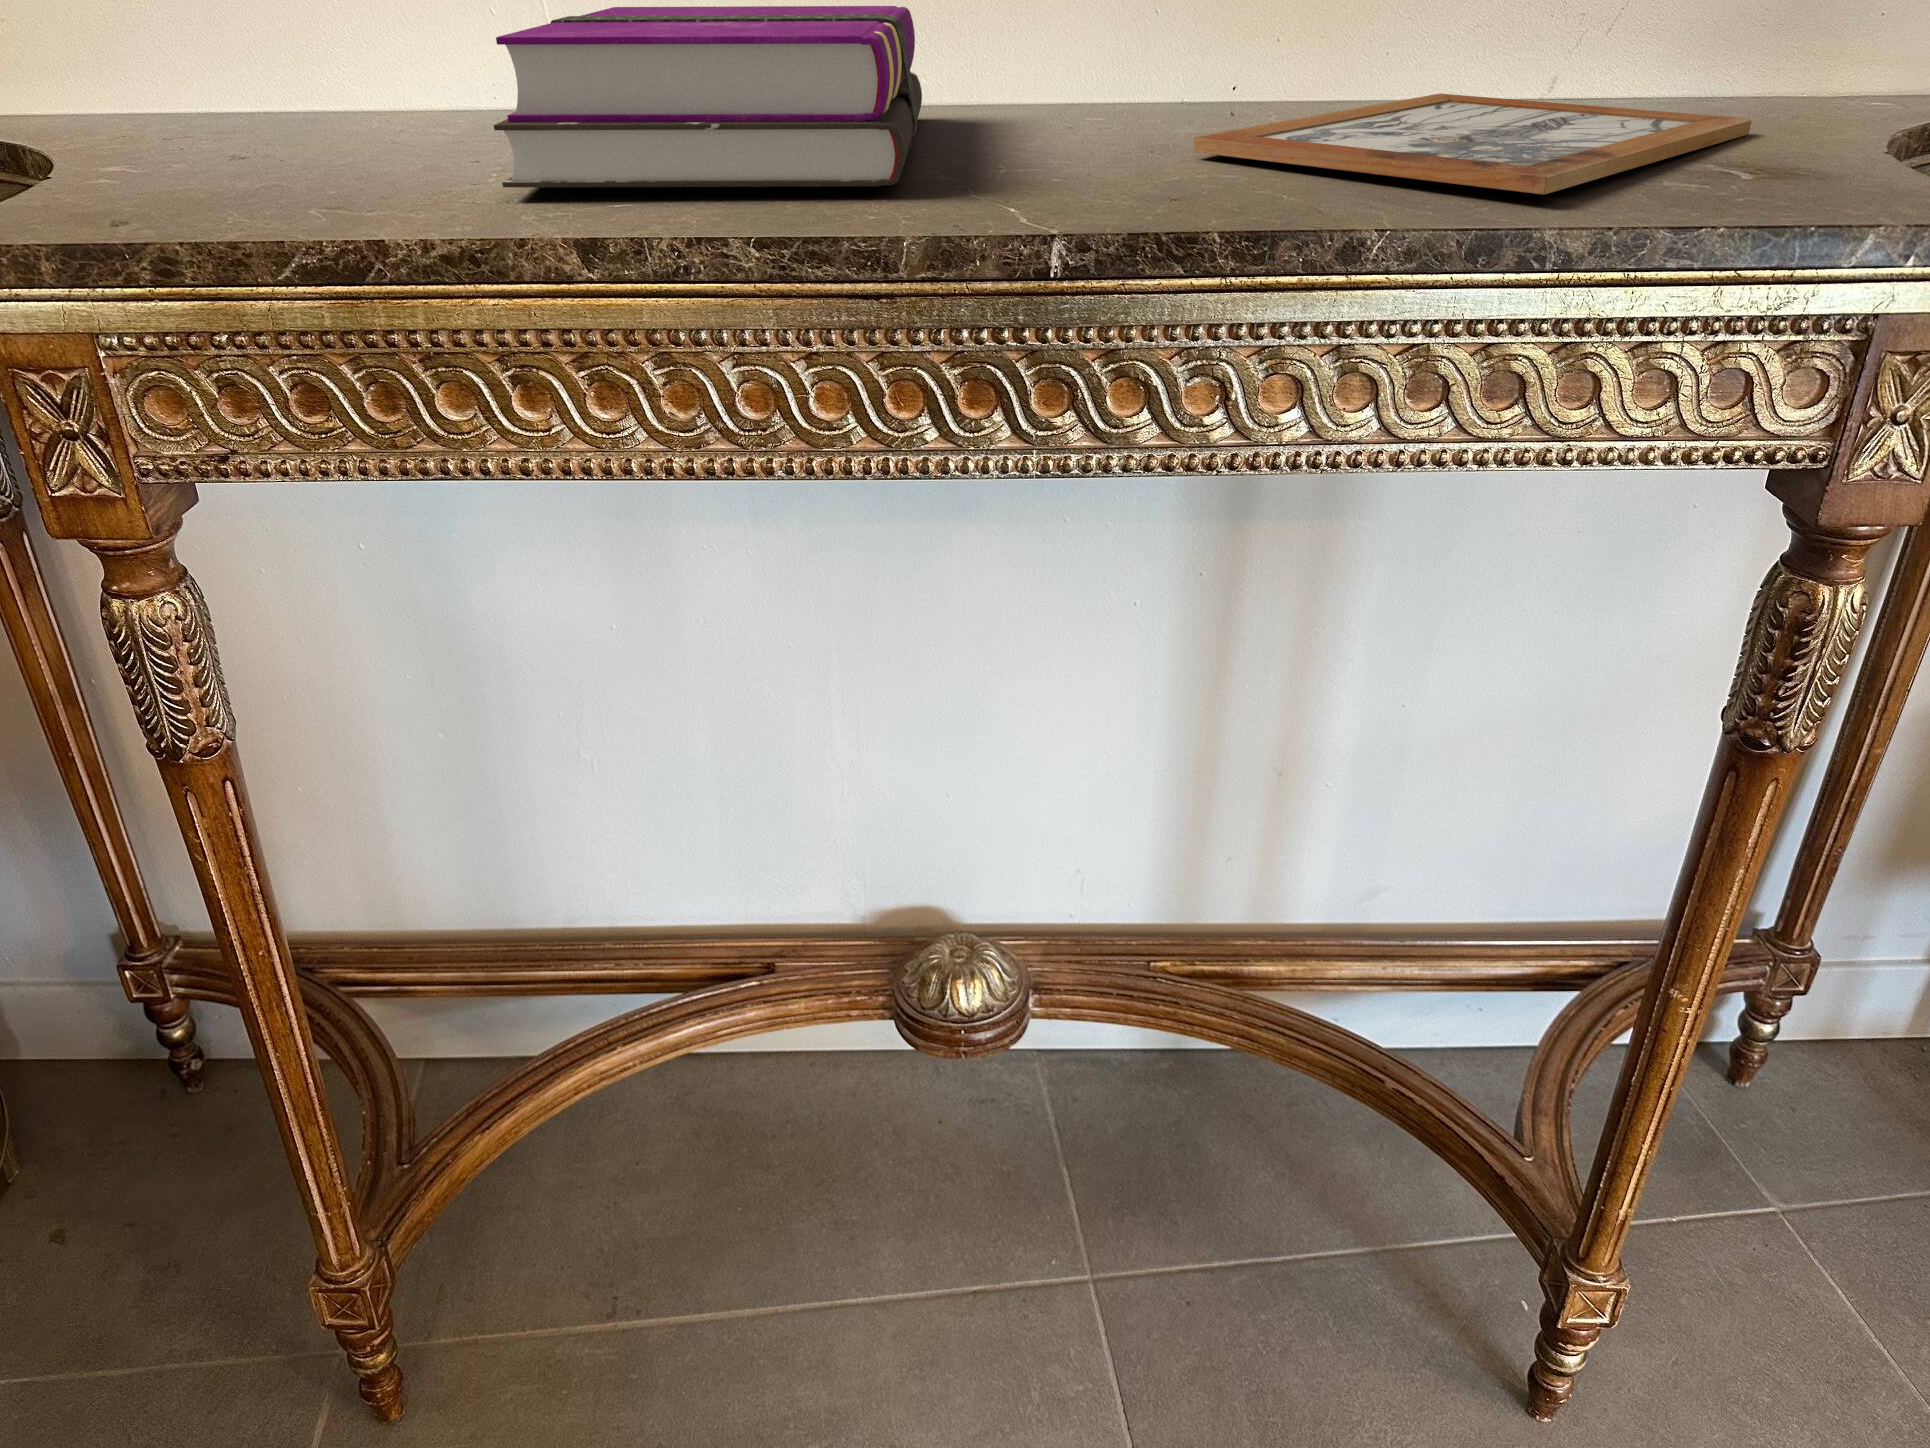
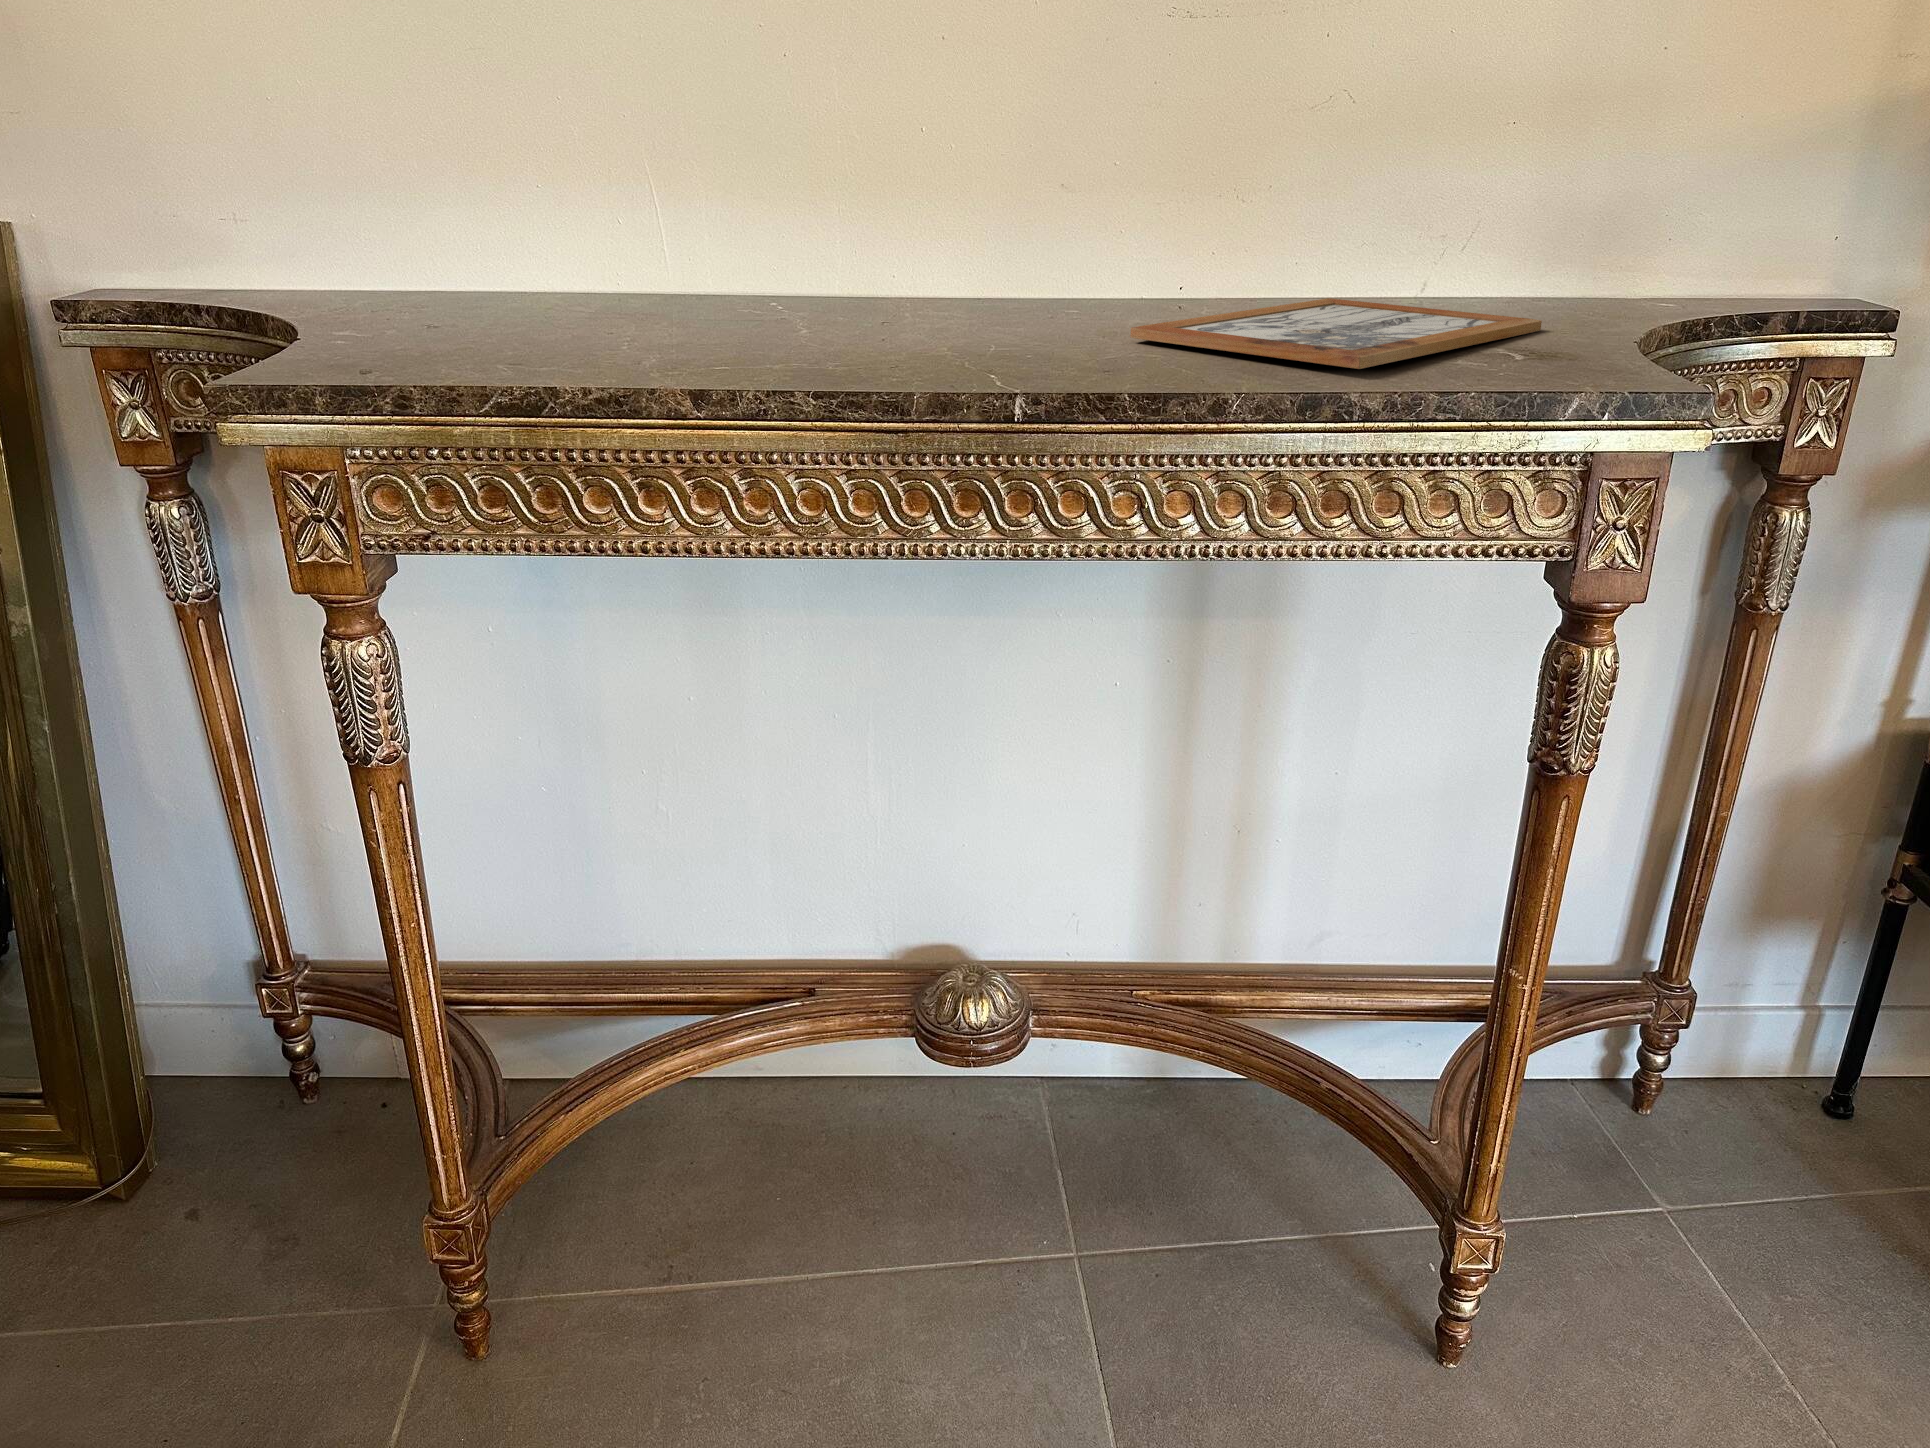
hardback book: present [494,6,922,188] -> none [633,230,940,358]

